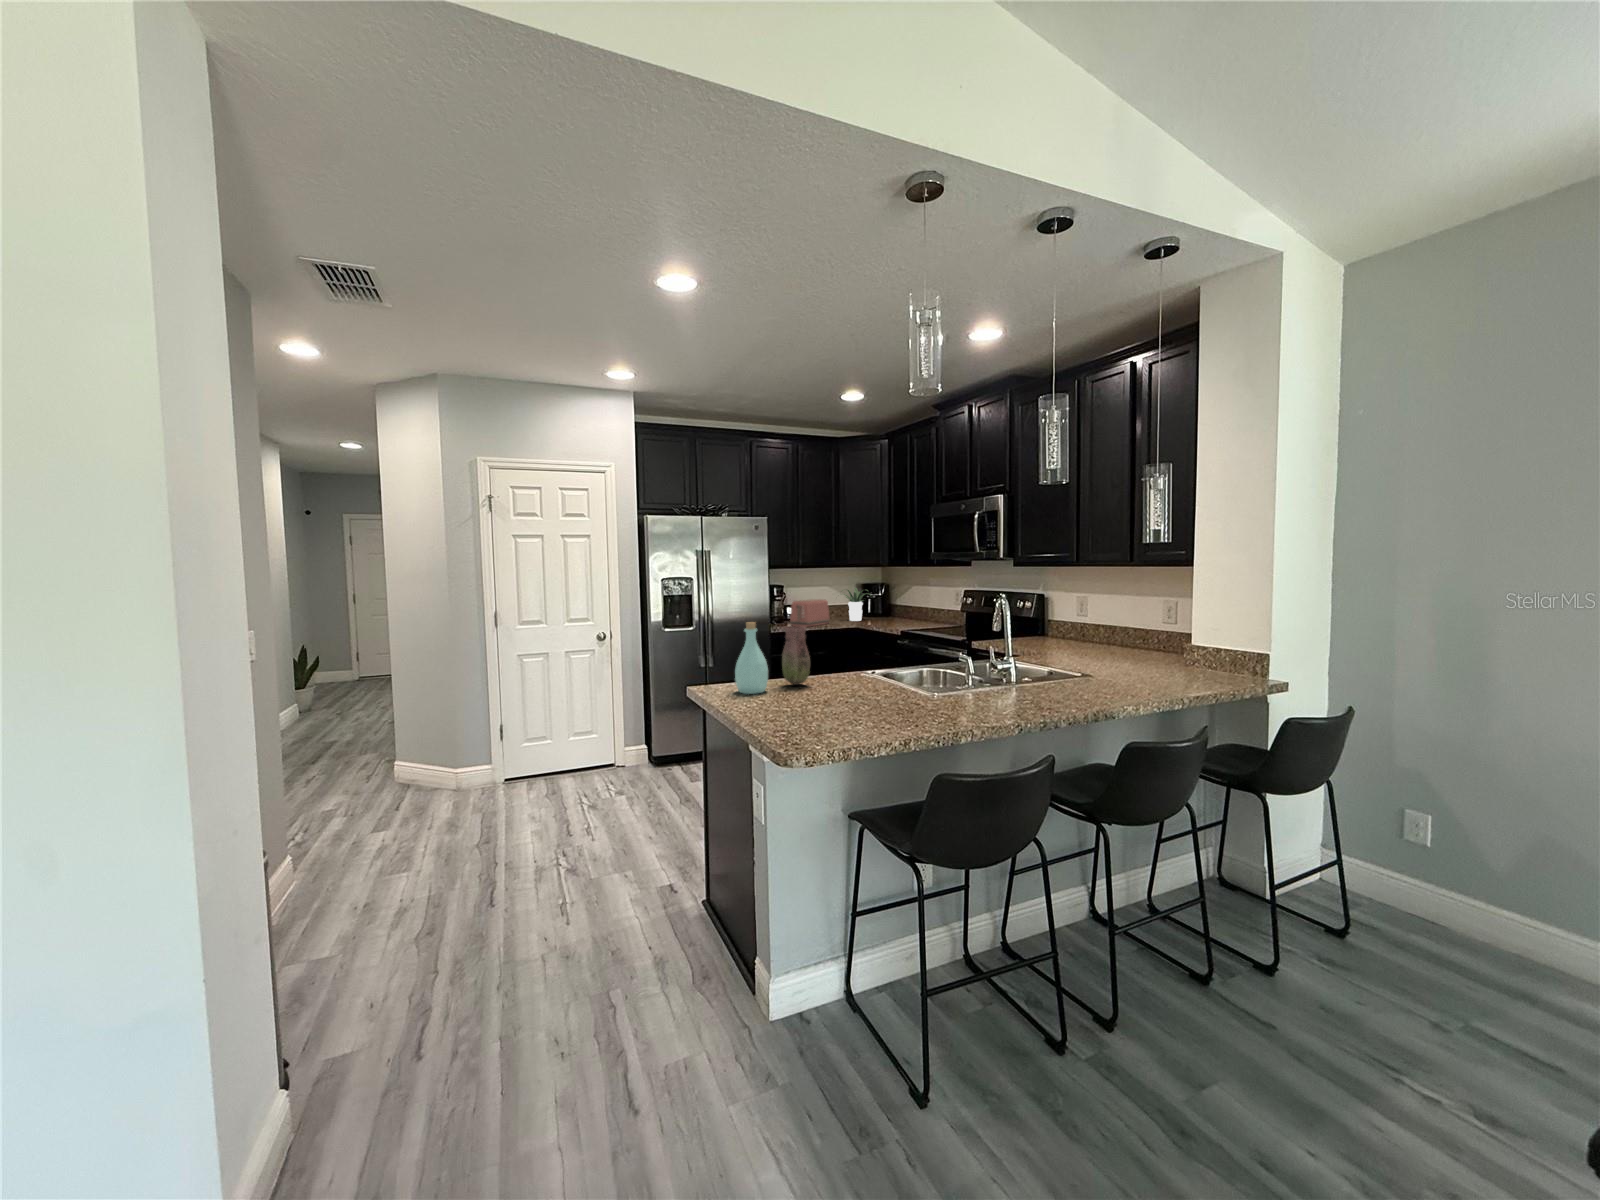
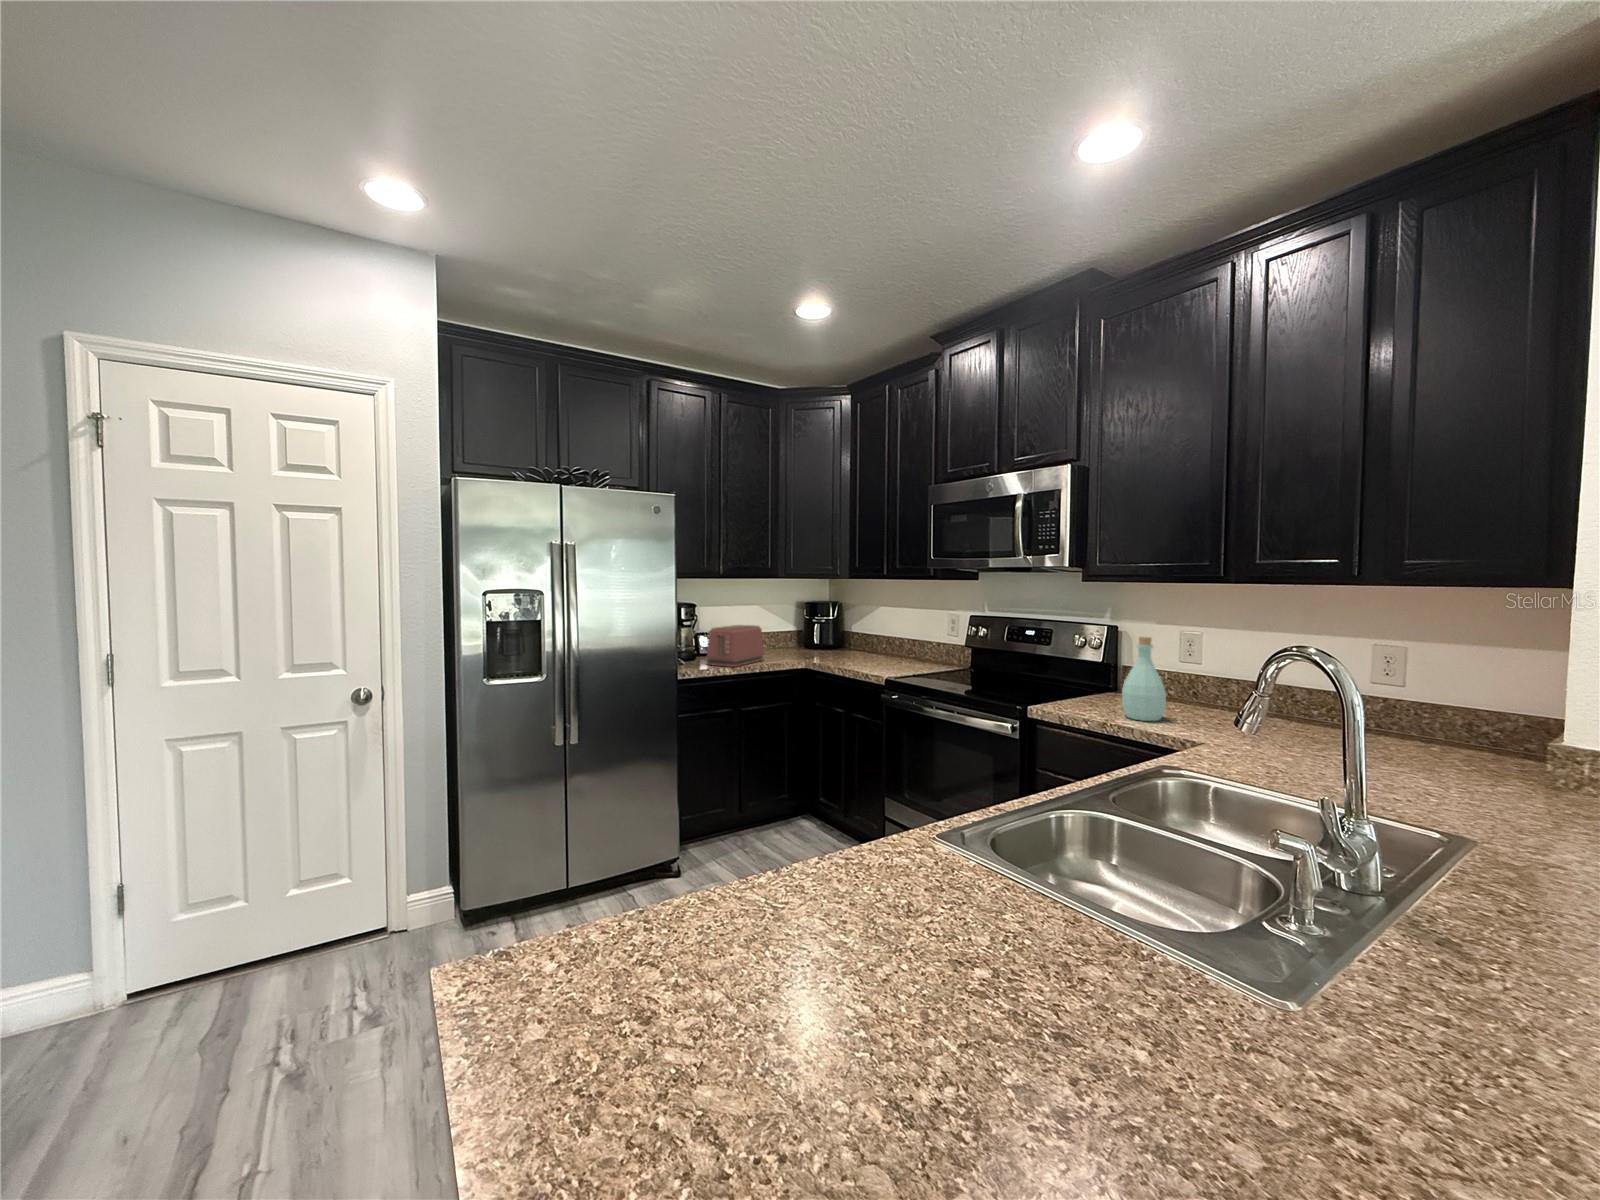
potted plant: present [844,588,871,621] -> none [769,609,824,656]
bottle: present [735,622,768,694] -> present [1122,637,1166,721]
vase: present [782,626,810,685] -> none [745,752,839,957]

